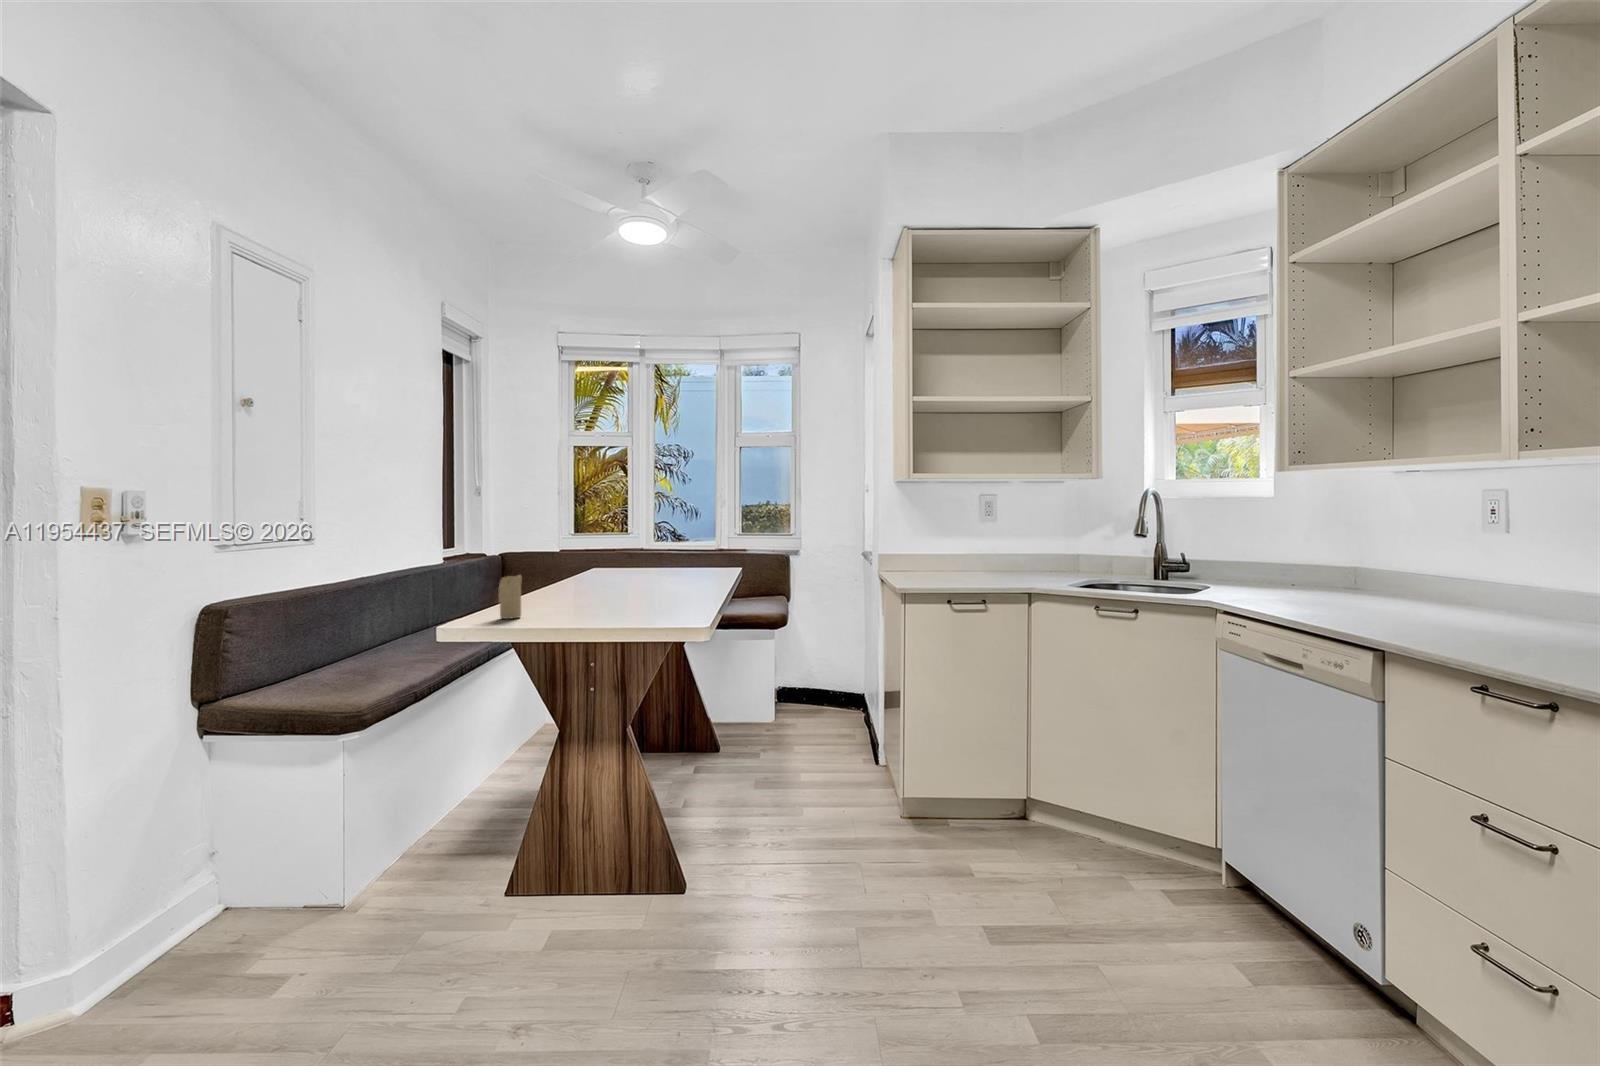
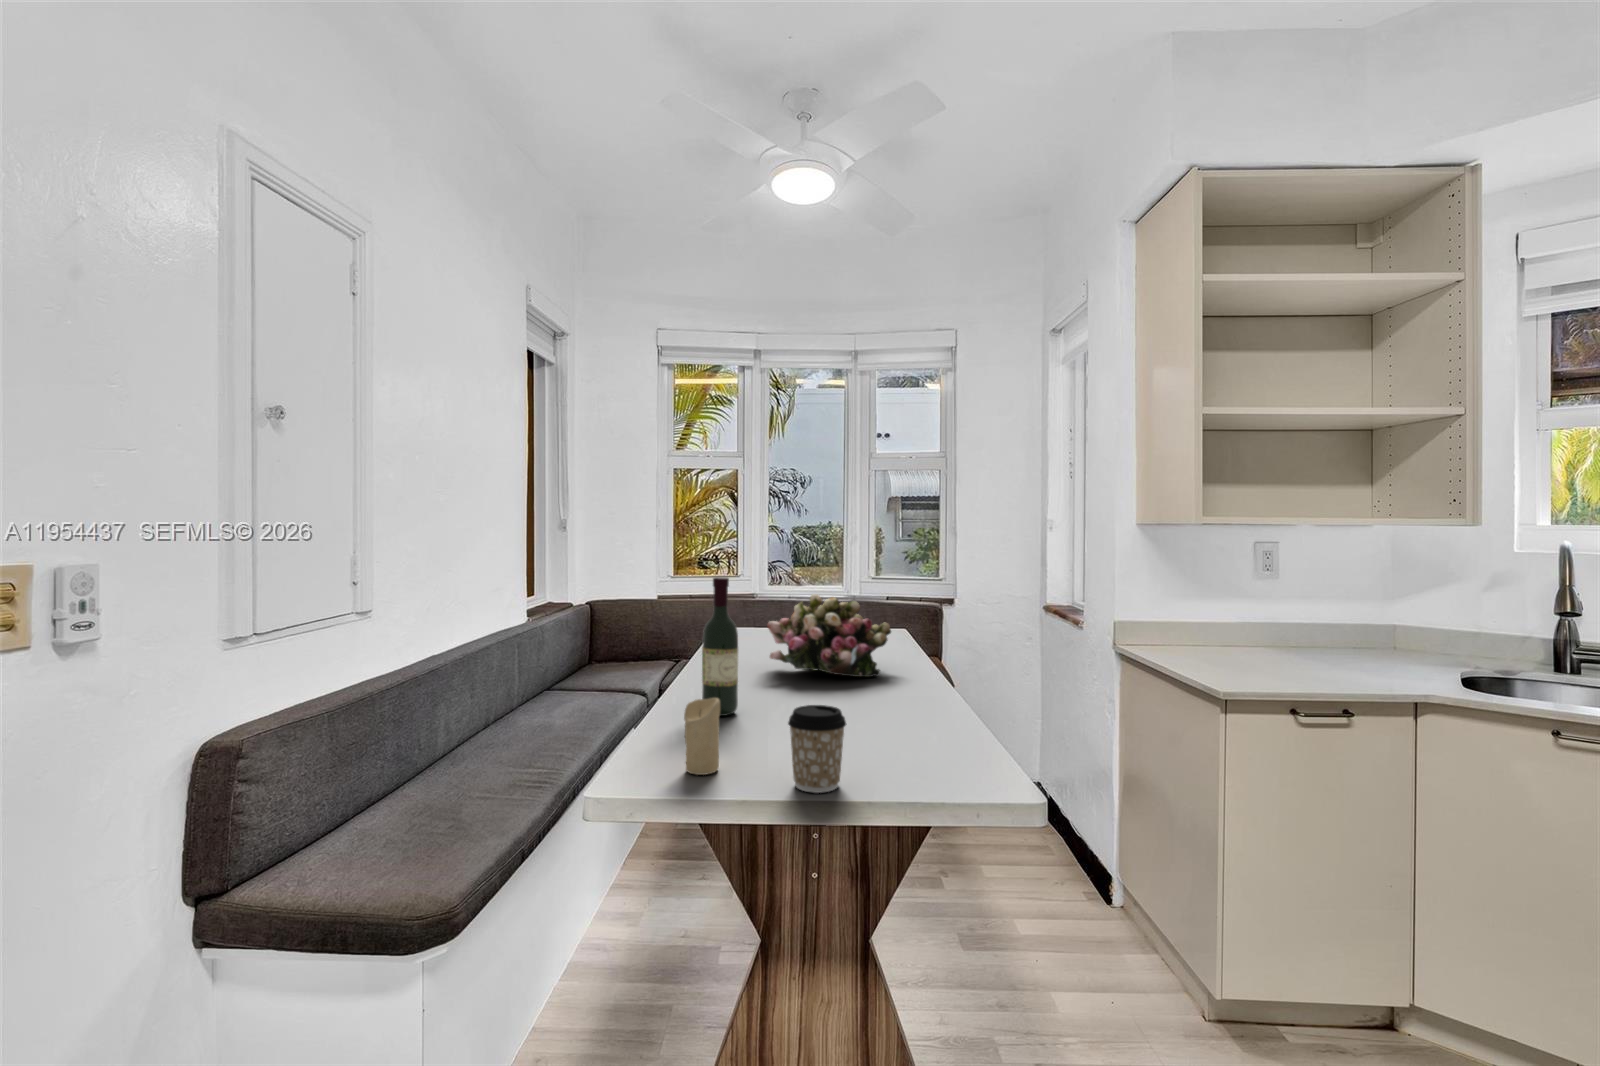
wine bottle: none [535,511,560,602] -> present [702,577,738,716]
flower arrangement: none [600,532,694,588] -> present [767,594,891,677]
coffee cup: none [554,575,590,622] -> present [788,705,846,793]

